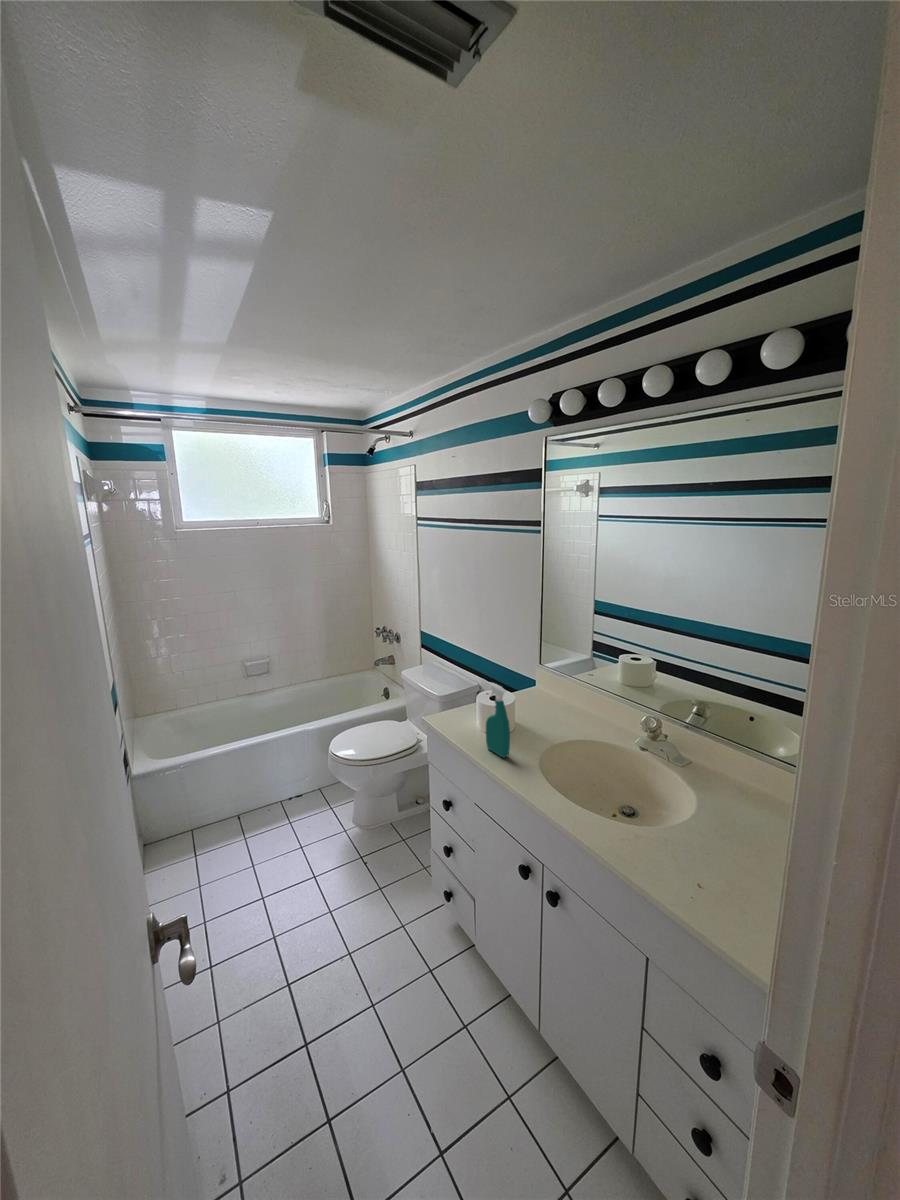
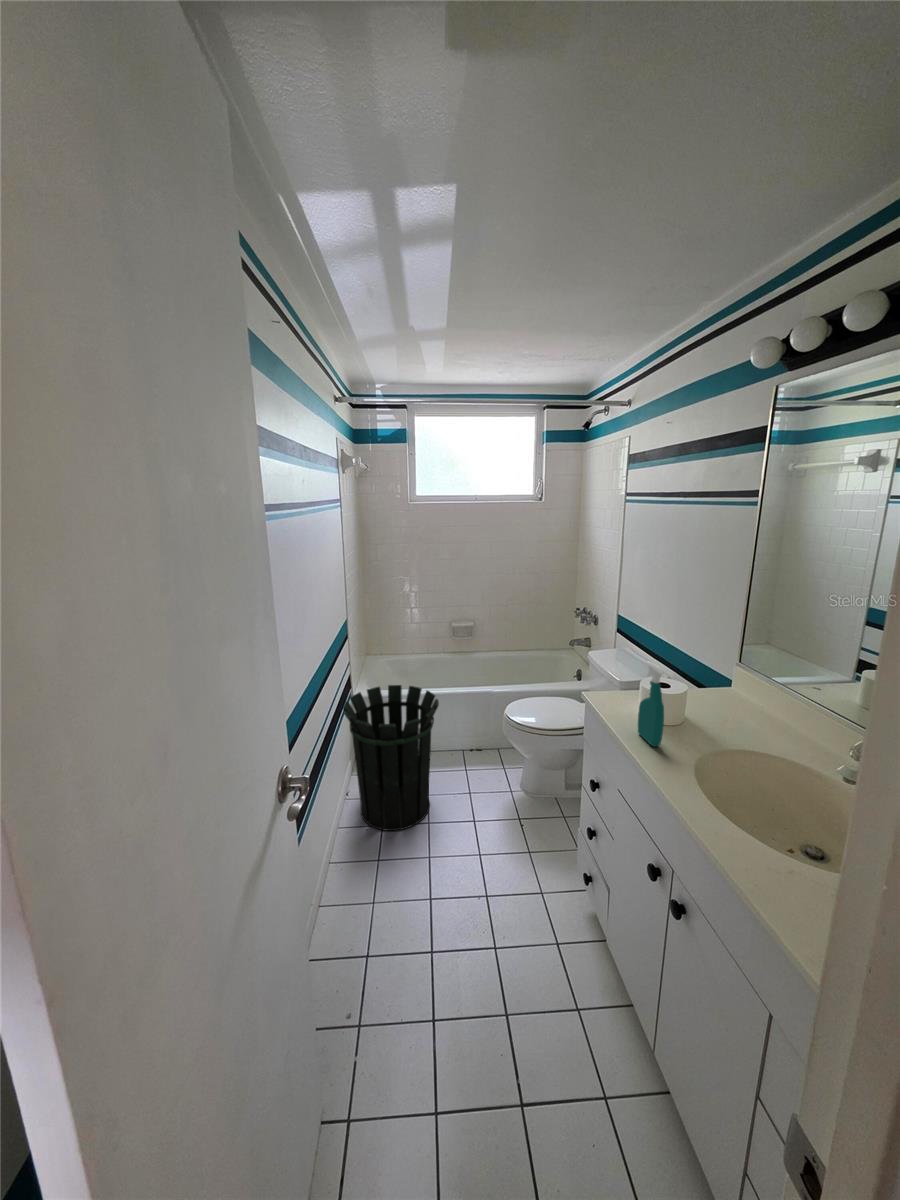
waste bin: none [133,750,263,935] -> present [343,685,439,831]

